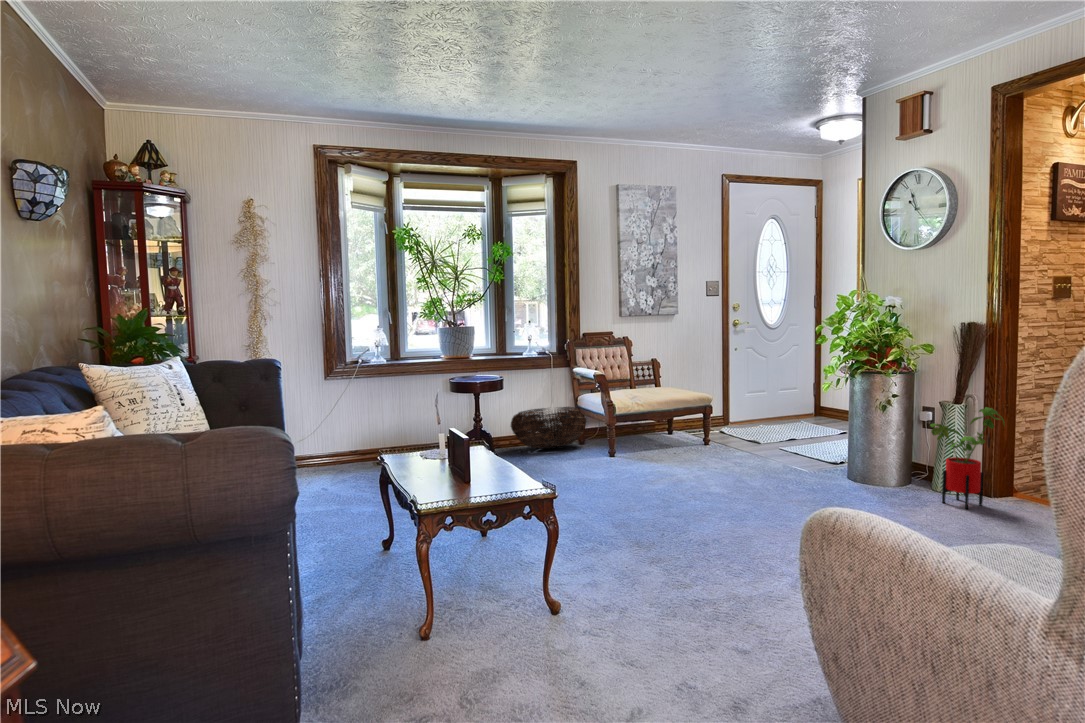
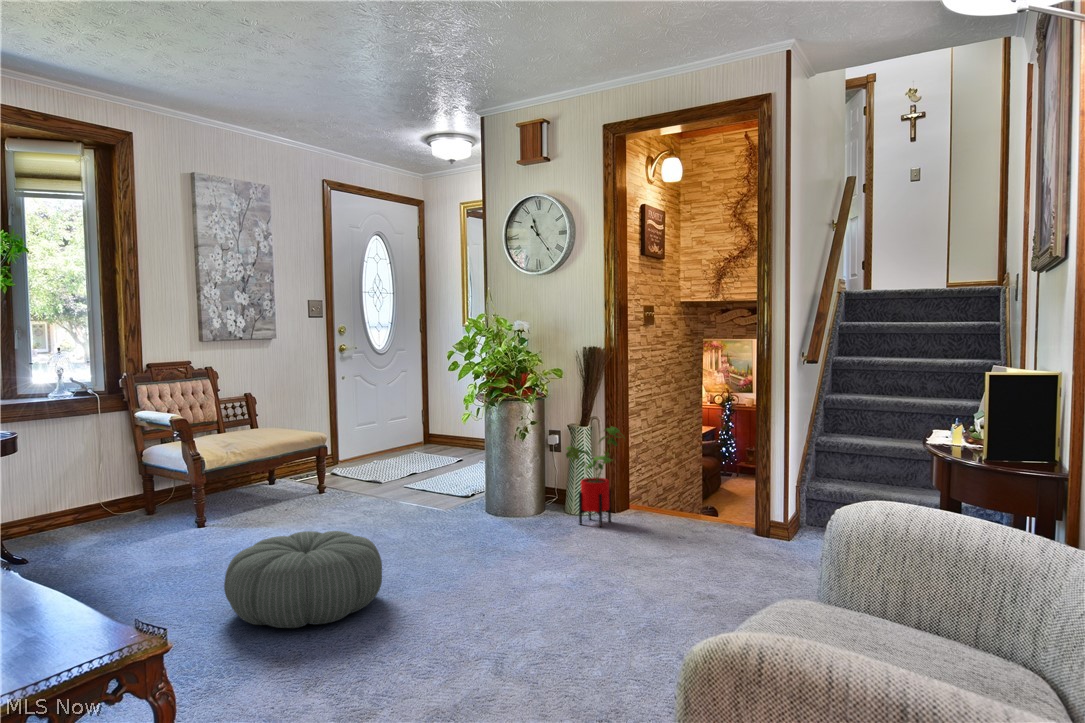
basket: present [511,407,586,449] -> none [31,467,157,533]
pouf: none [601,468,719,541] -> present [224,531,382,628]

